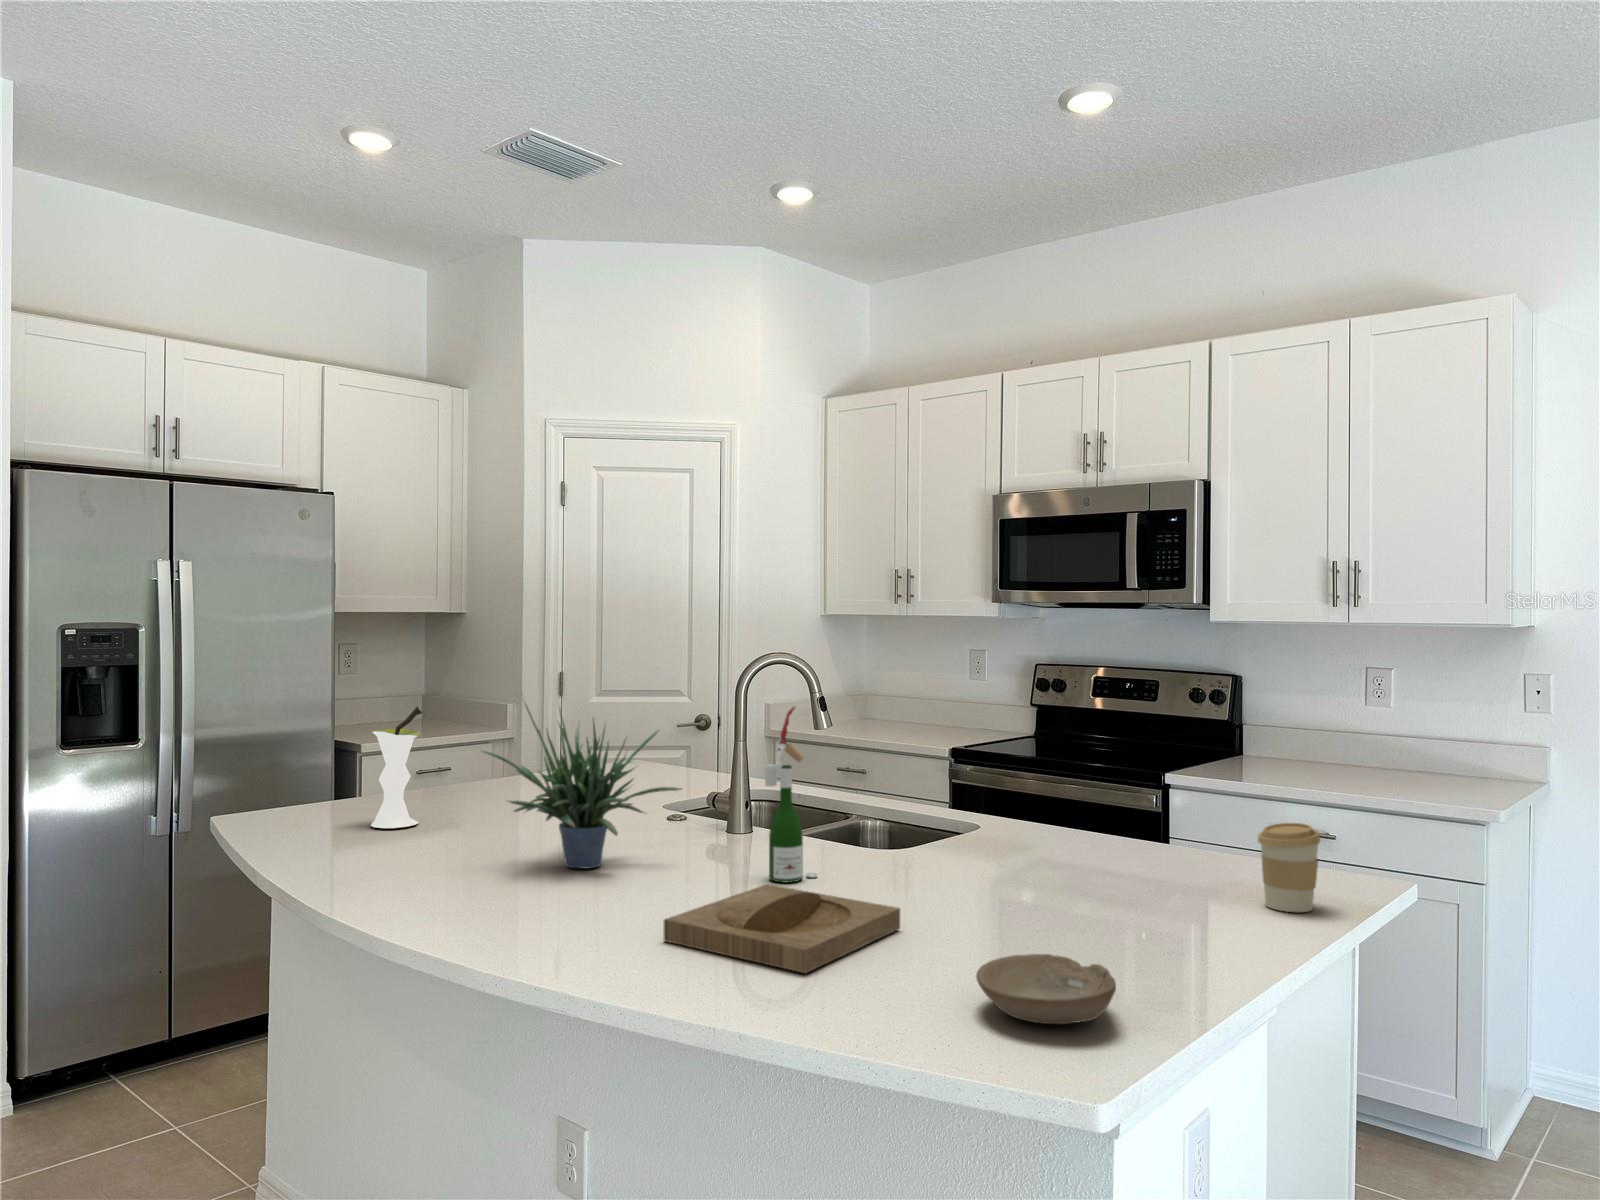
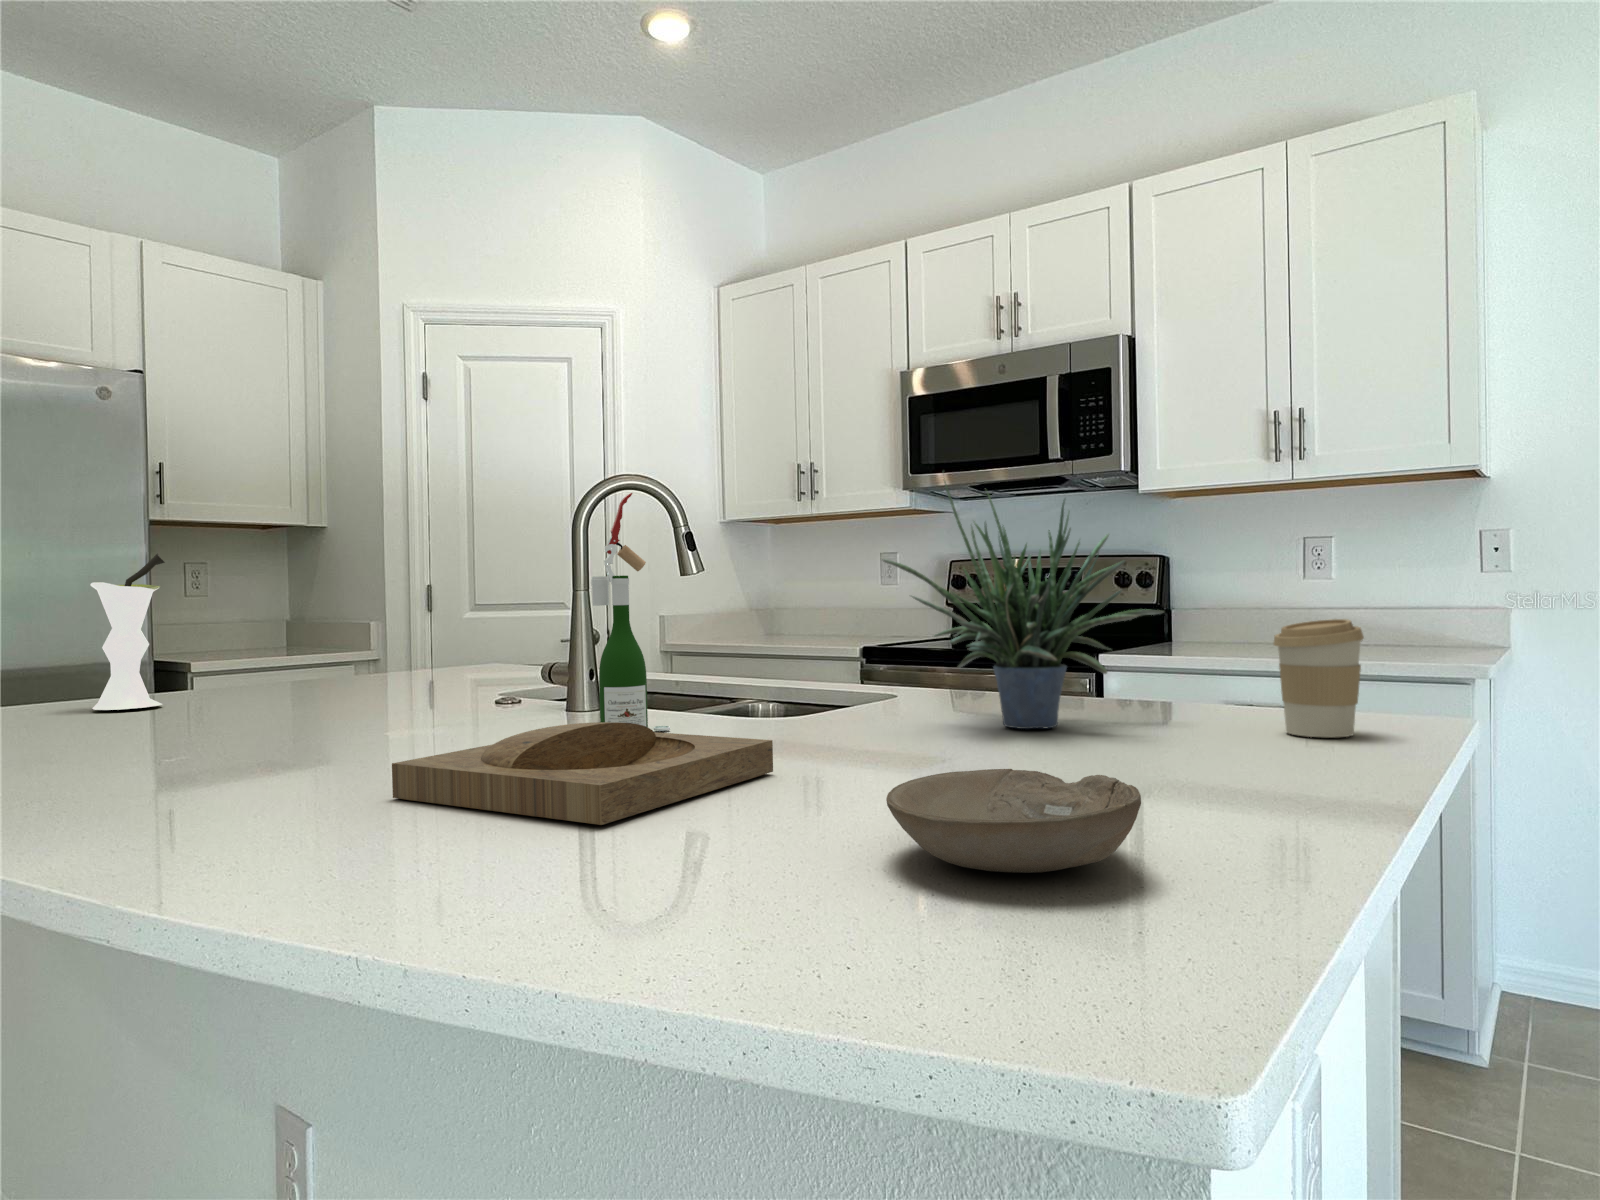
potted plant: present [483,704,682,869] -> present [883,481,1164,729]

